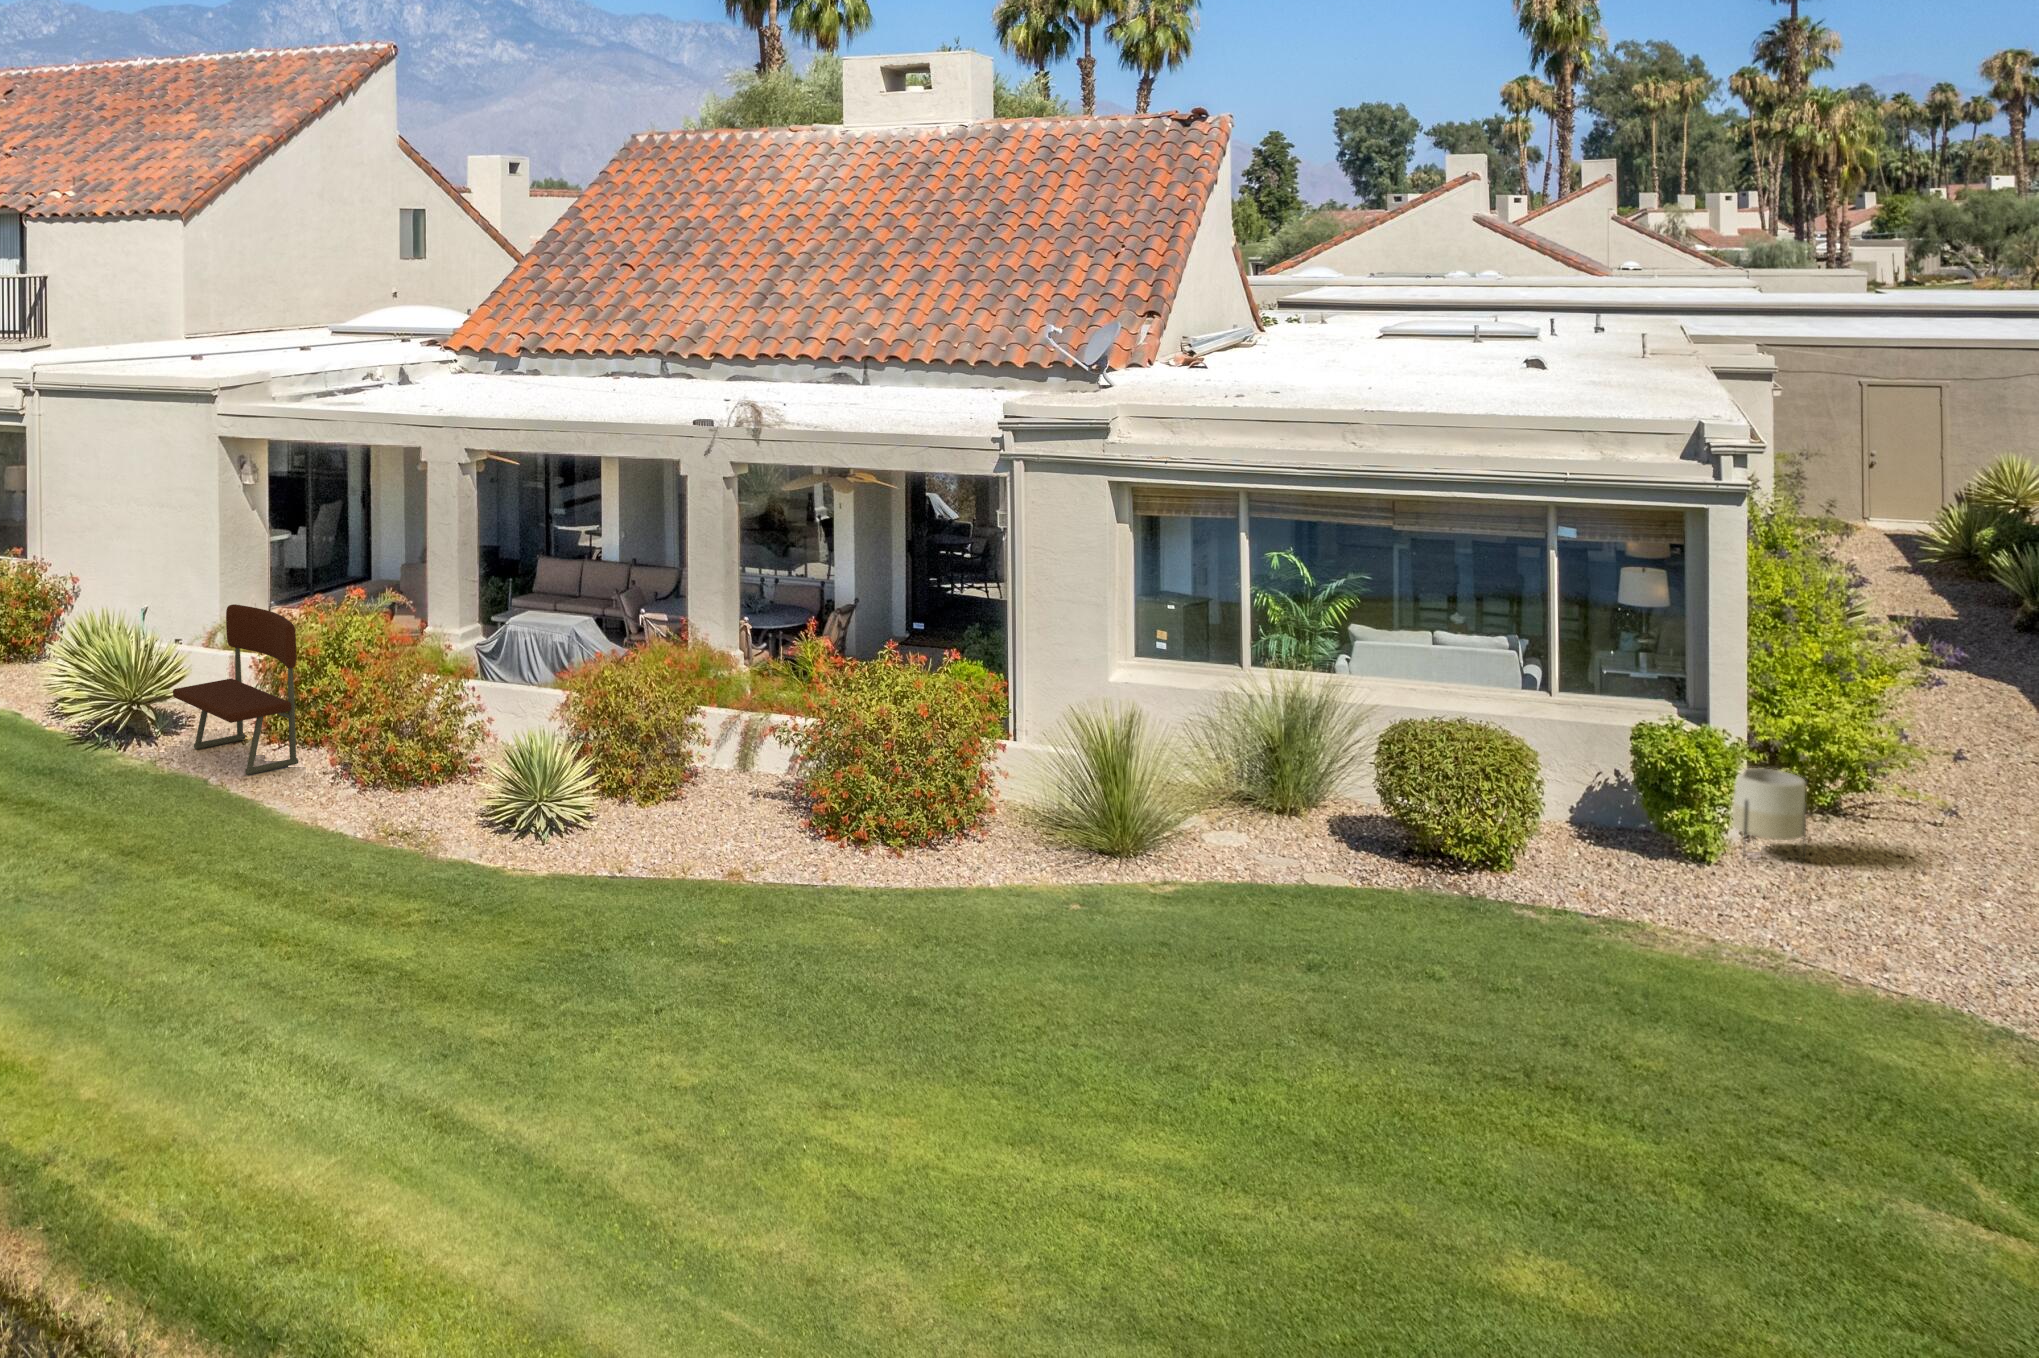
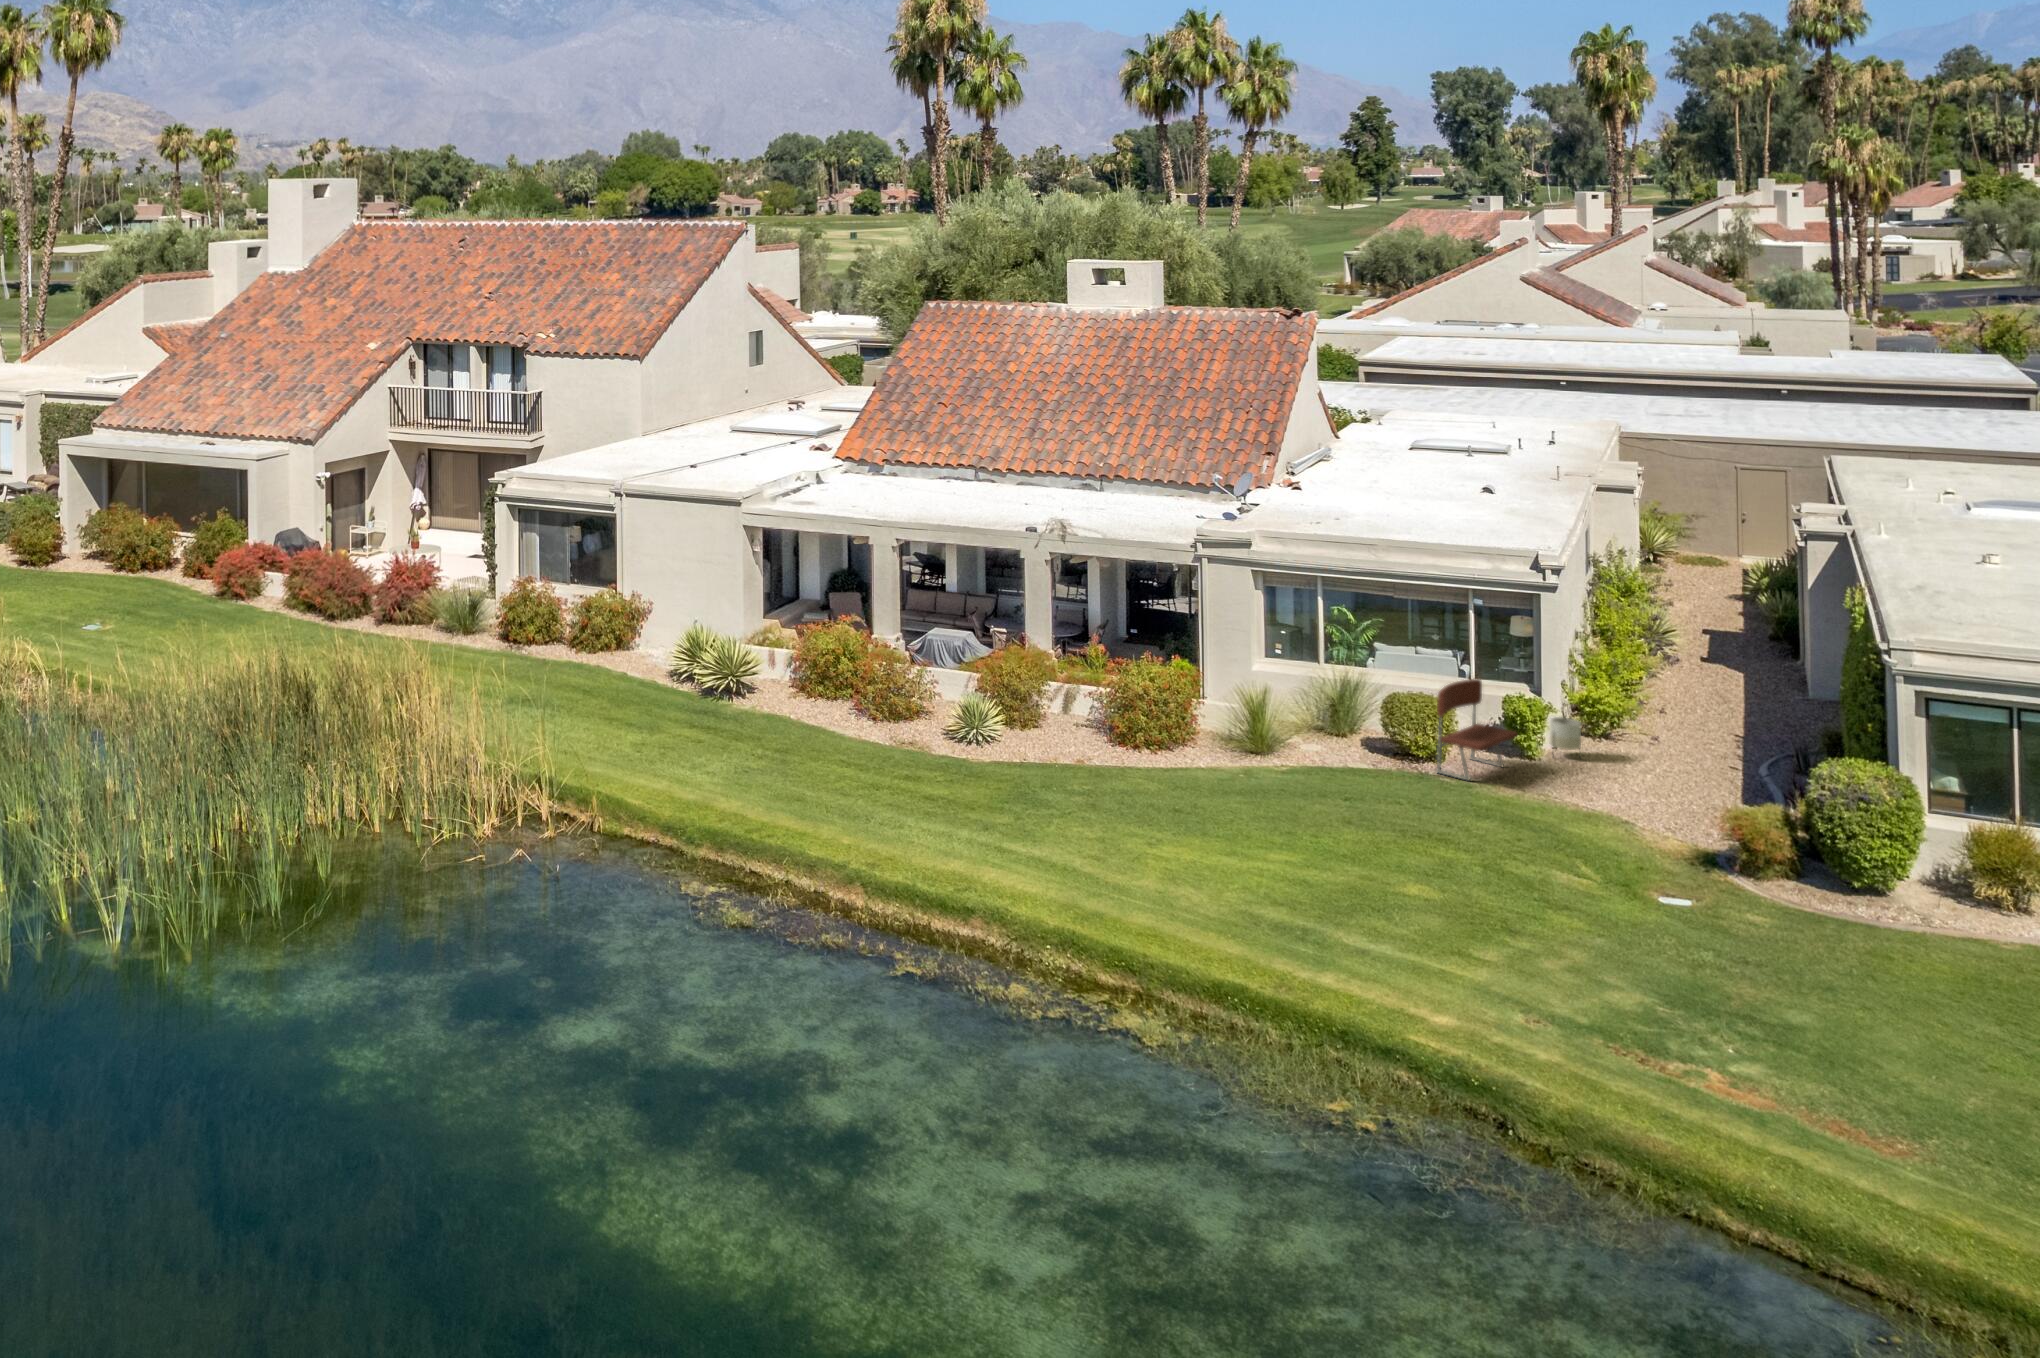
bench: present [173,604,298,775] -> present [1436,679,1518,781]

